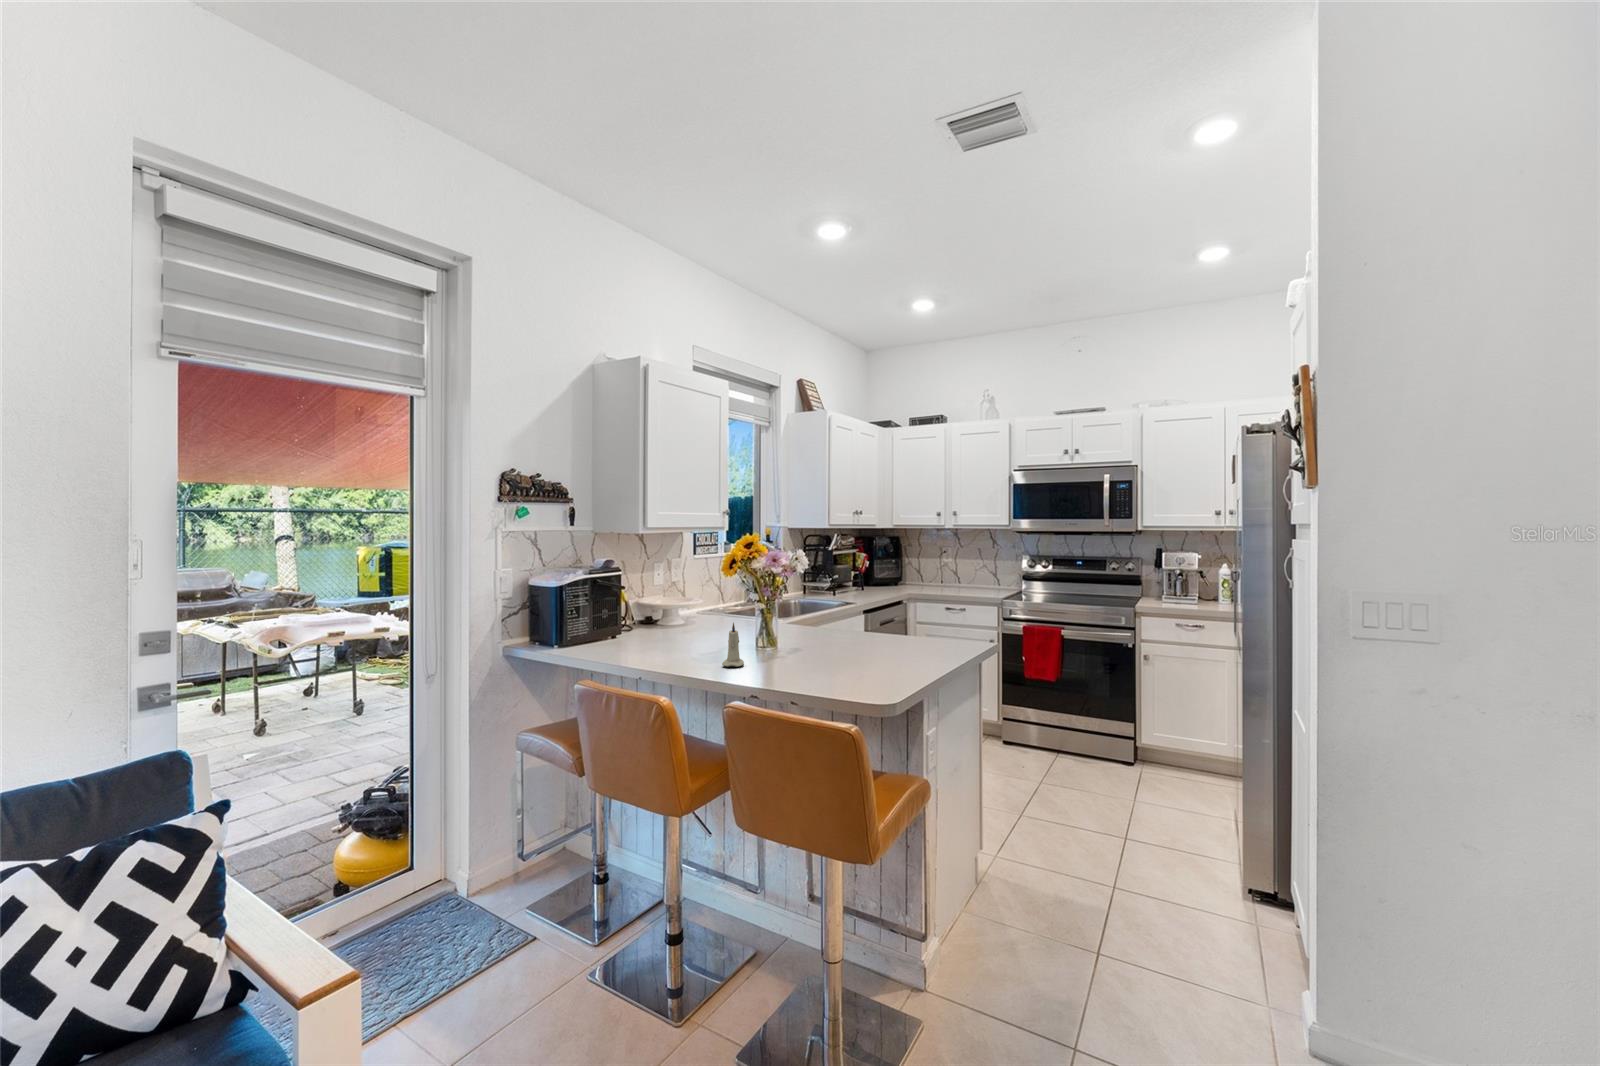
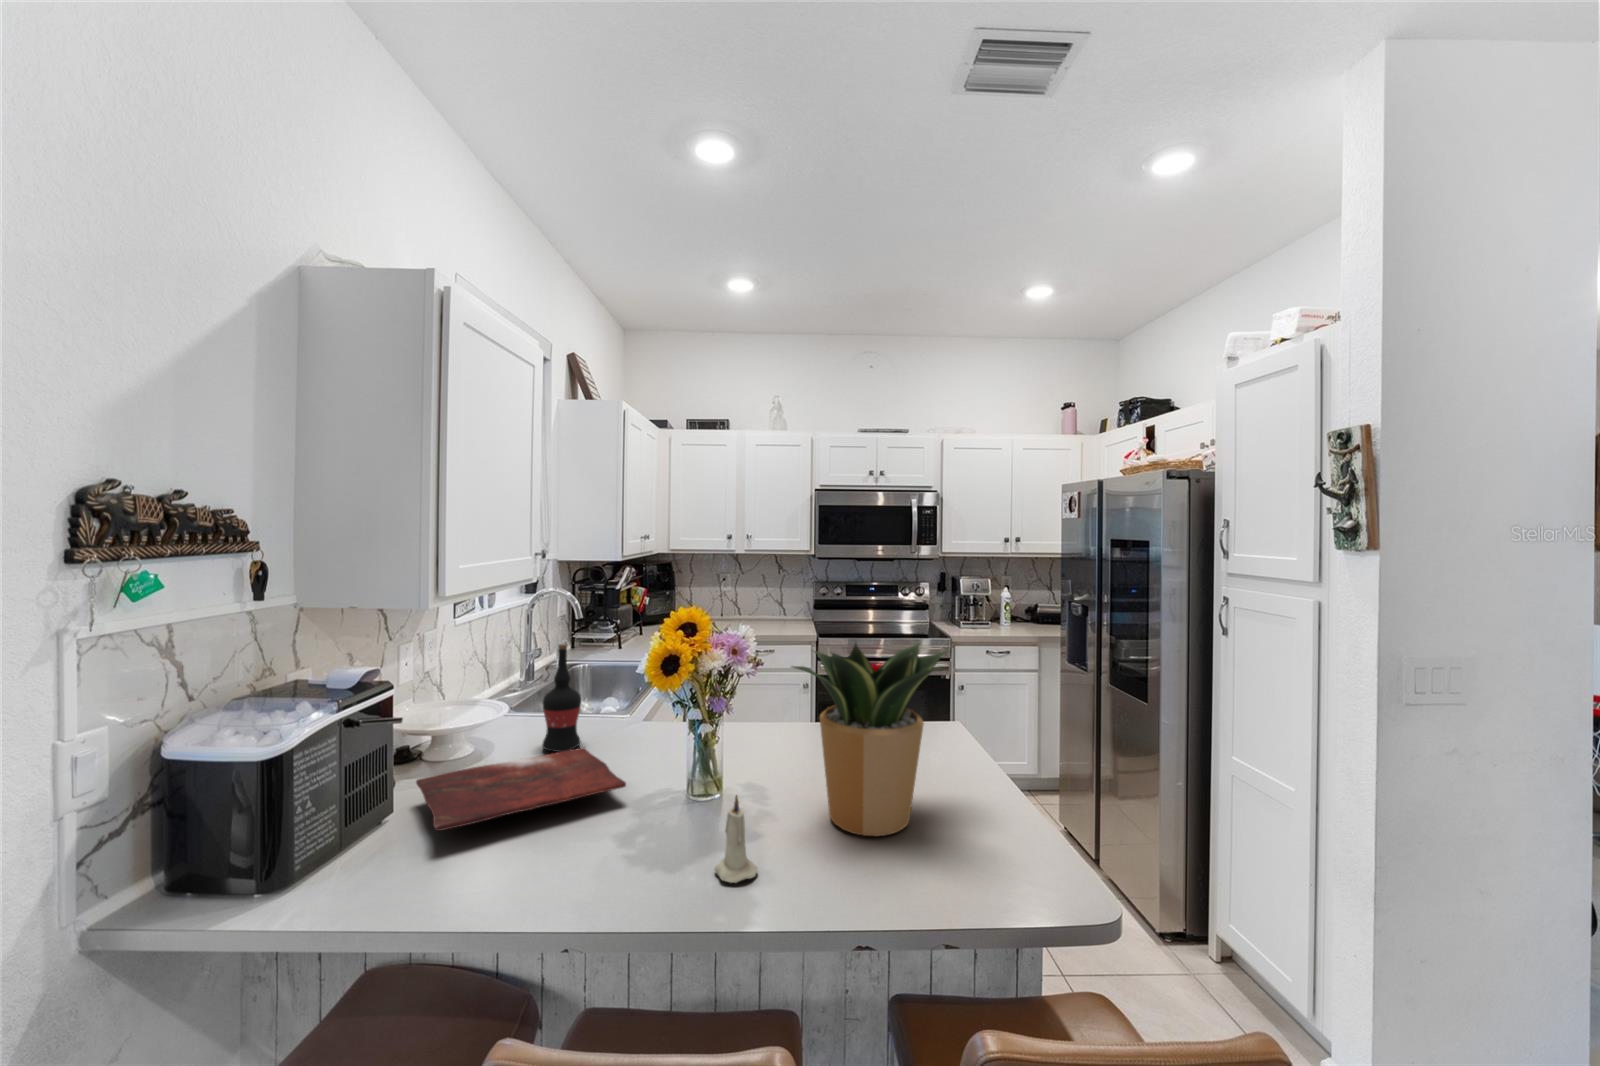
potted plant: none [779,548,894,666] -> present [792,643,949,836]
wine bottle: none [713,564,735,627] -> present [542,644,581,752]
cutting board: none [624,621,725,641] -> present [416,748,626,831]

